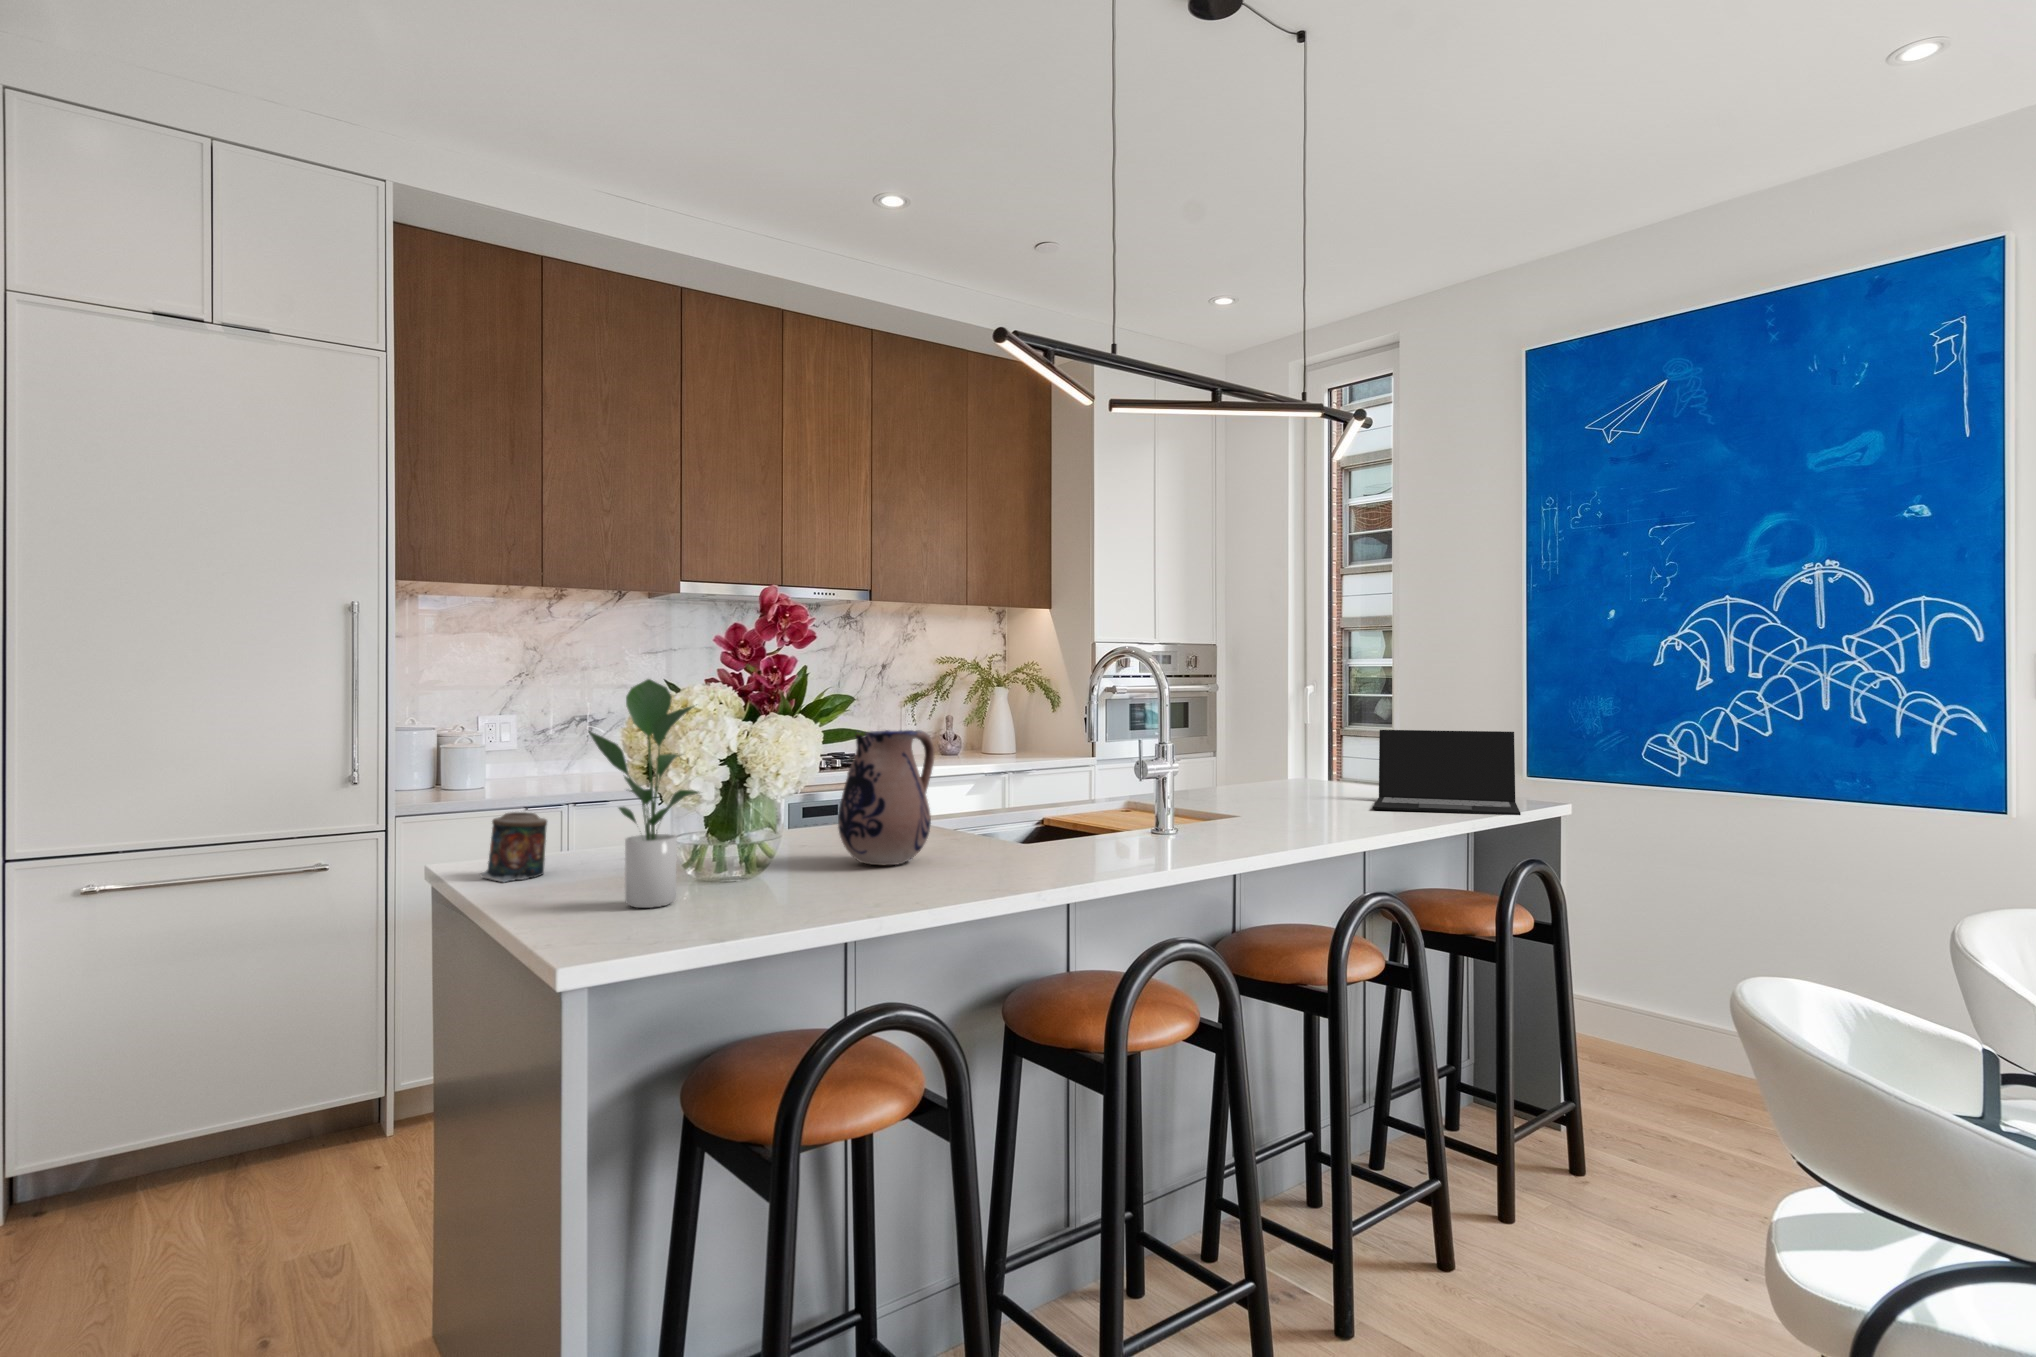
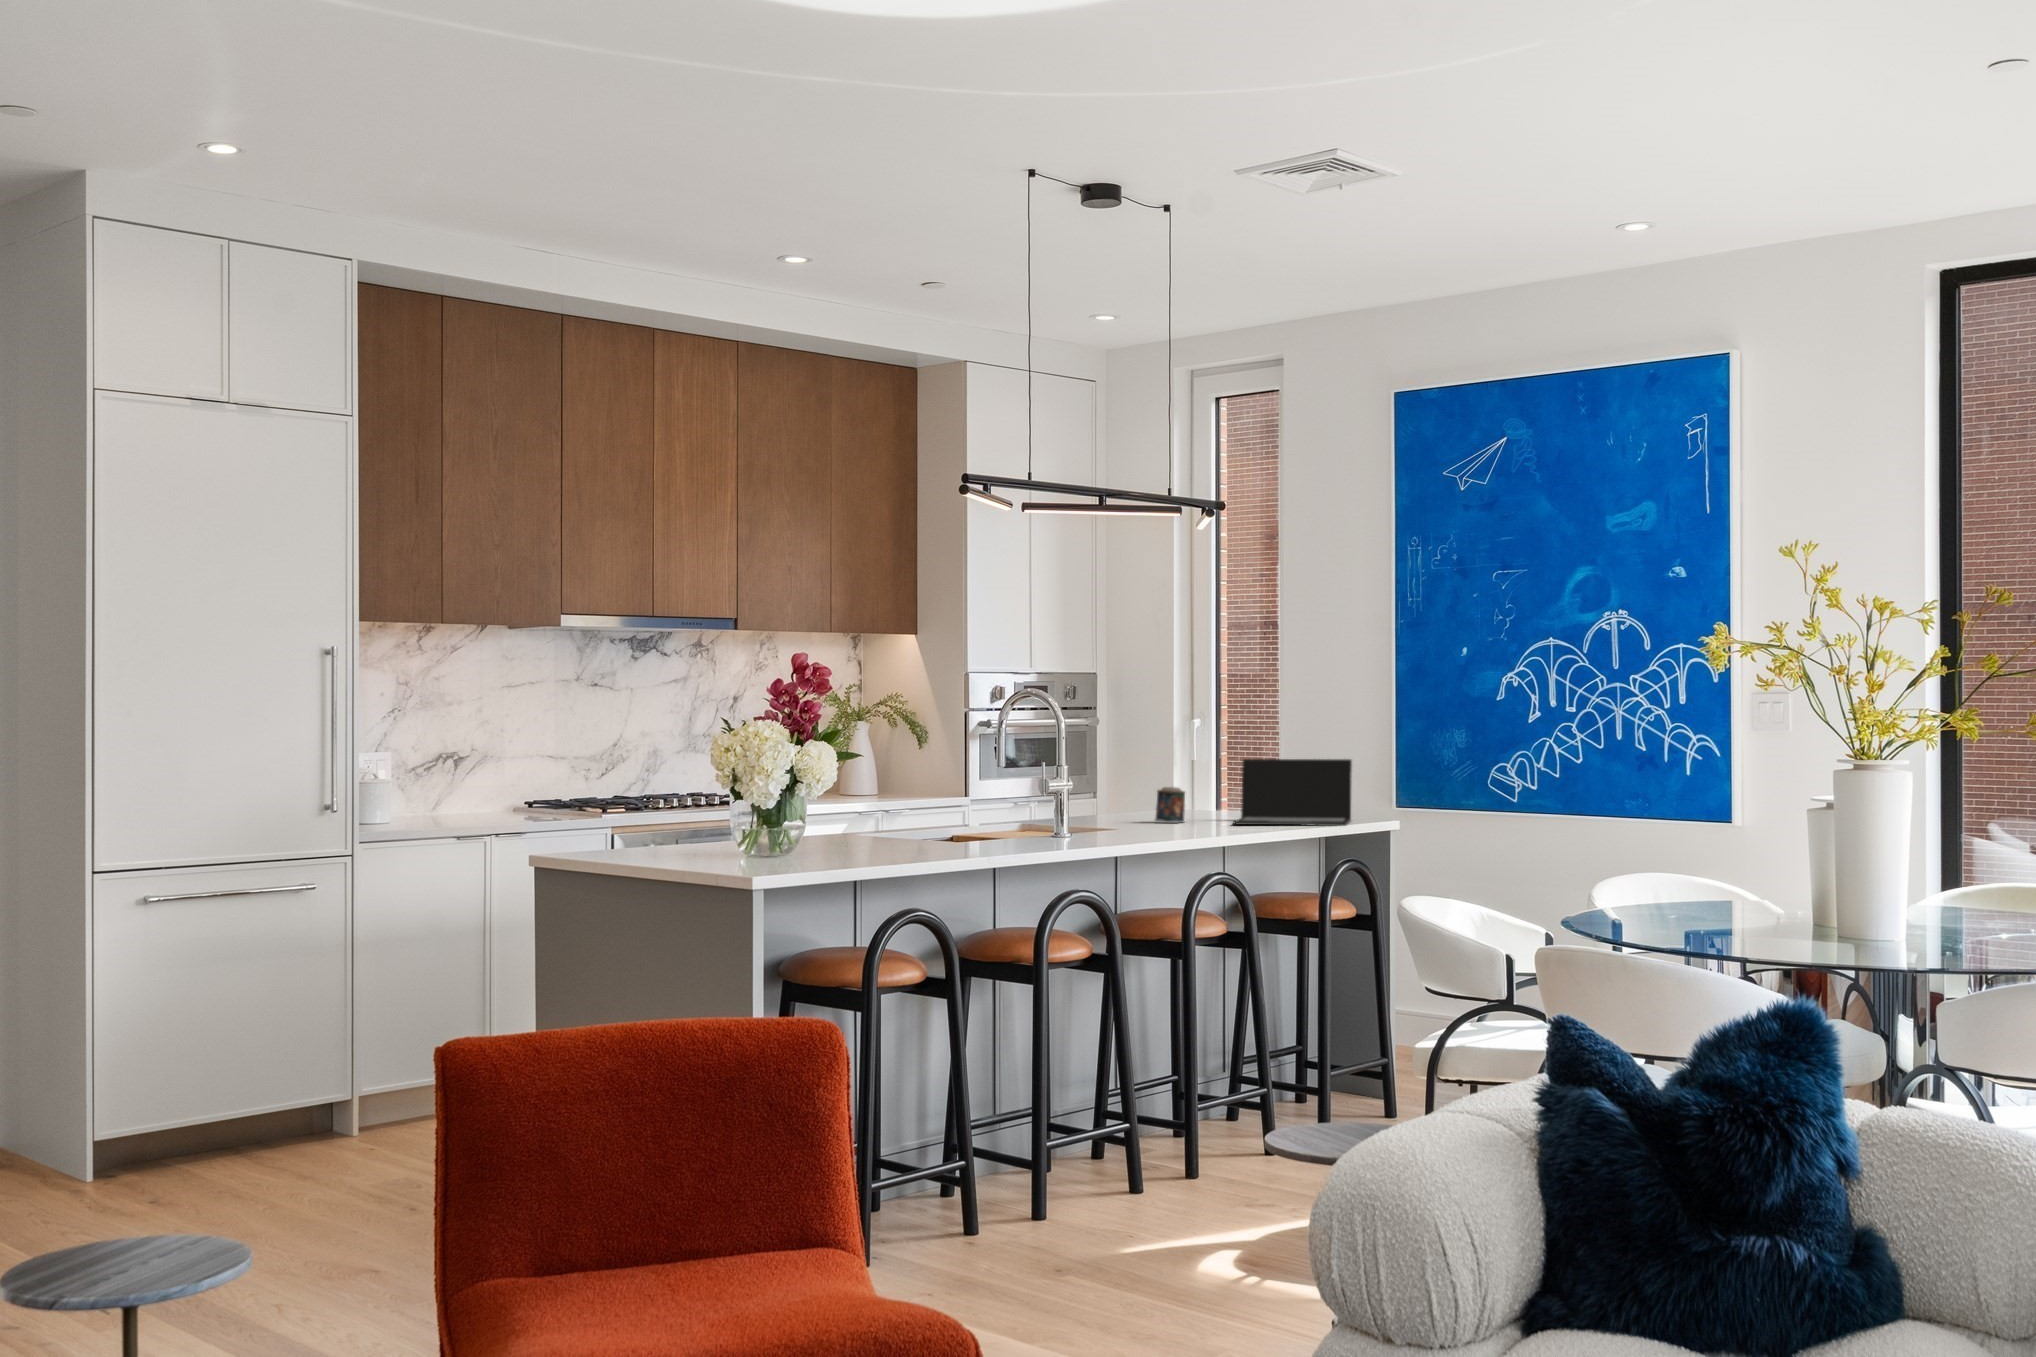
potted plant: present [589,679,700,908] -> none [716,721,785,869]
ceramic pitcher: present [838,730,935,865] -> none [836,757,903,854]
candle: present [480,812,547,882] -> present [1155,787,1185,823]

